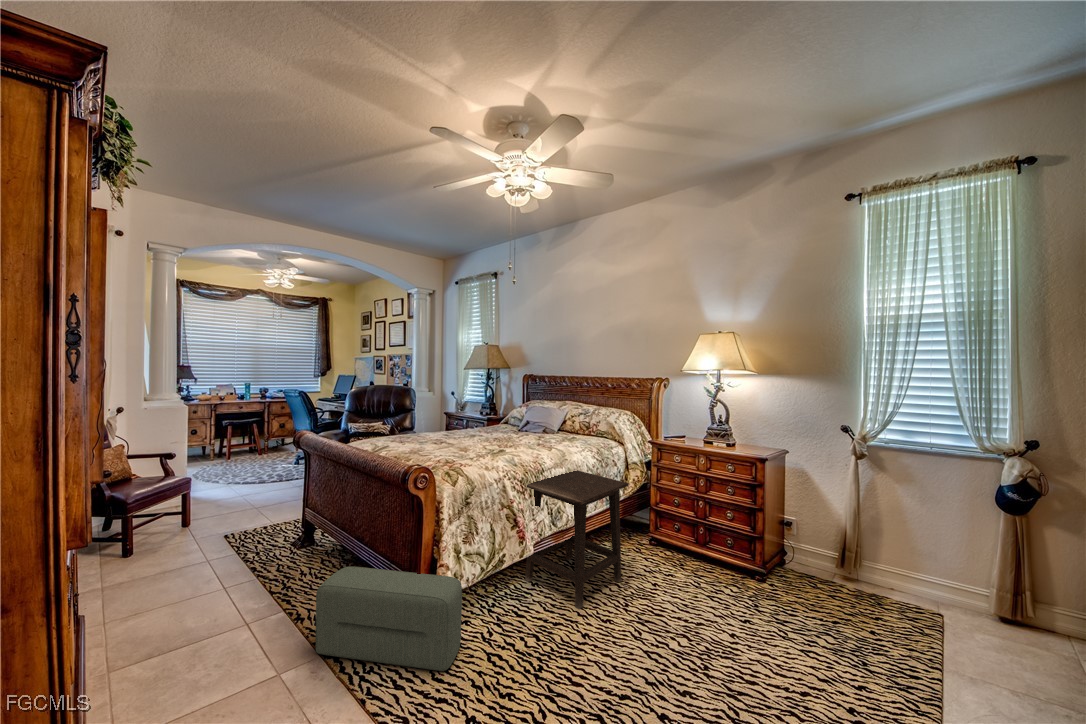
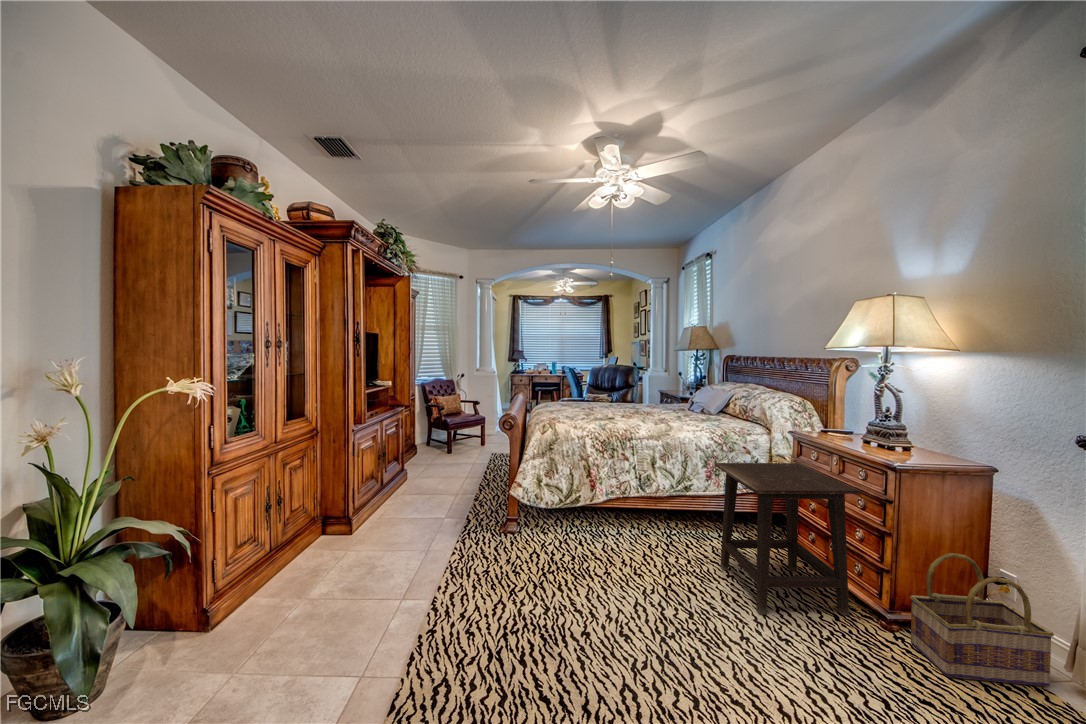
basket: none [658,512,716,596] -> present [910,553,1054,686]
pouf: present [316,567,462,671] -> none [530,494,620,595]

